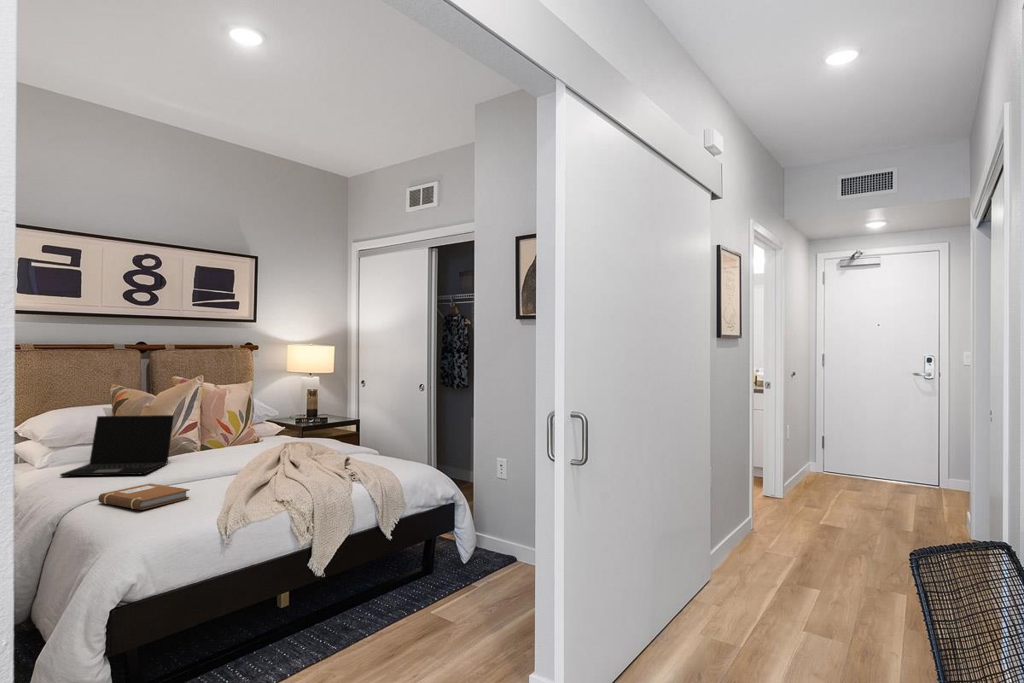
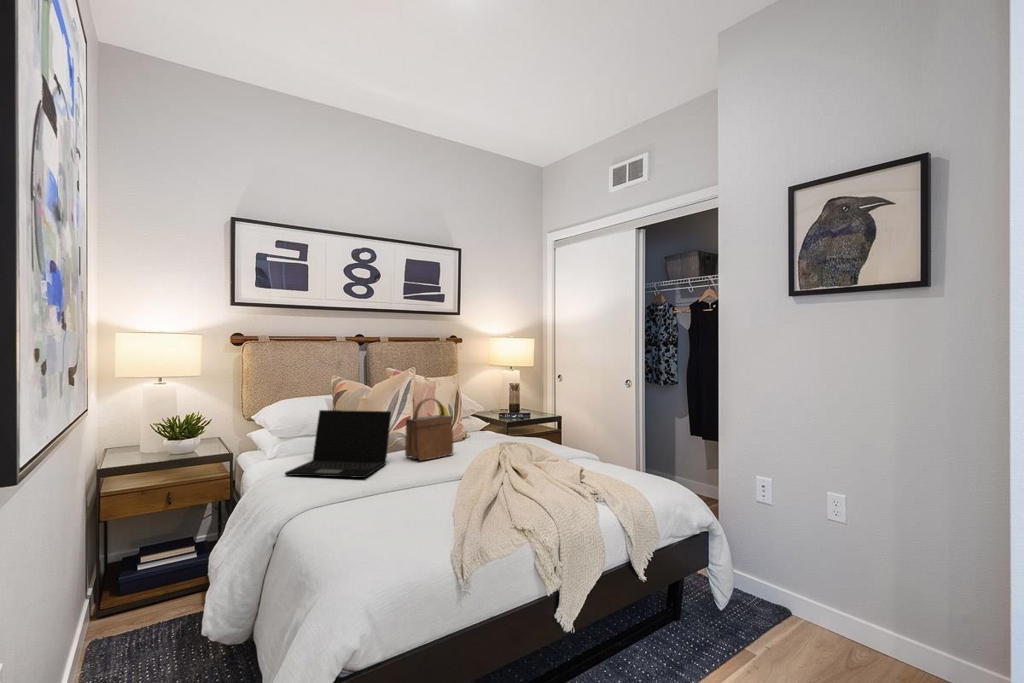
handbag: none [188,403,238,460] -> present [405,399,453,461]
notebook: present [98,483,189,510] -> none [319,494,415,534]

